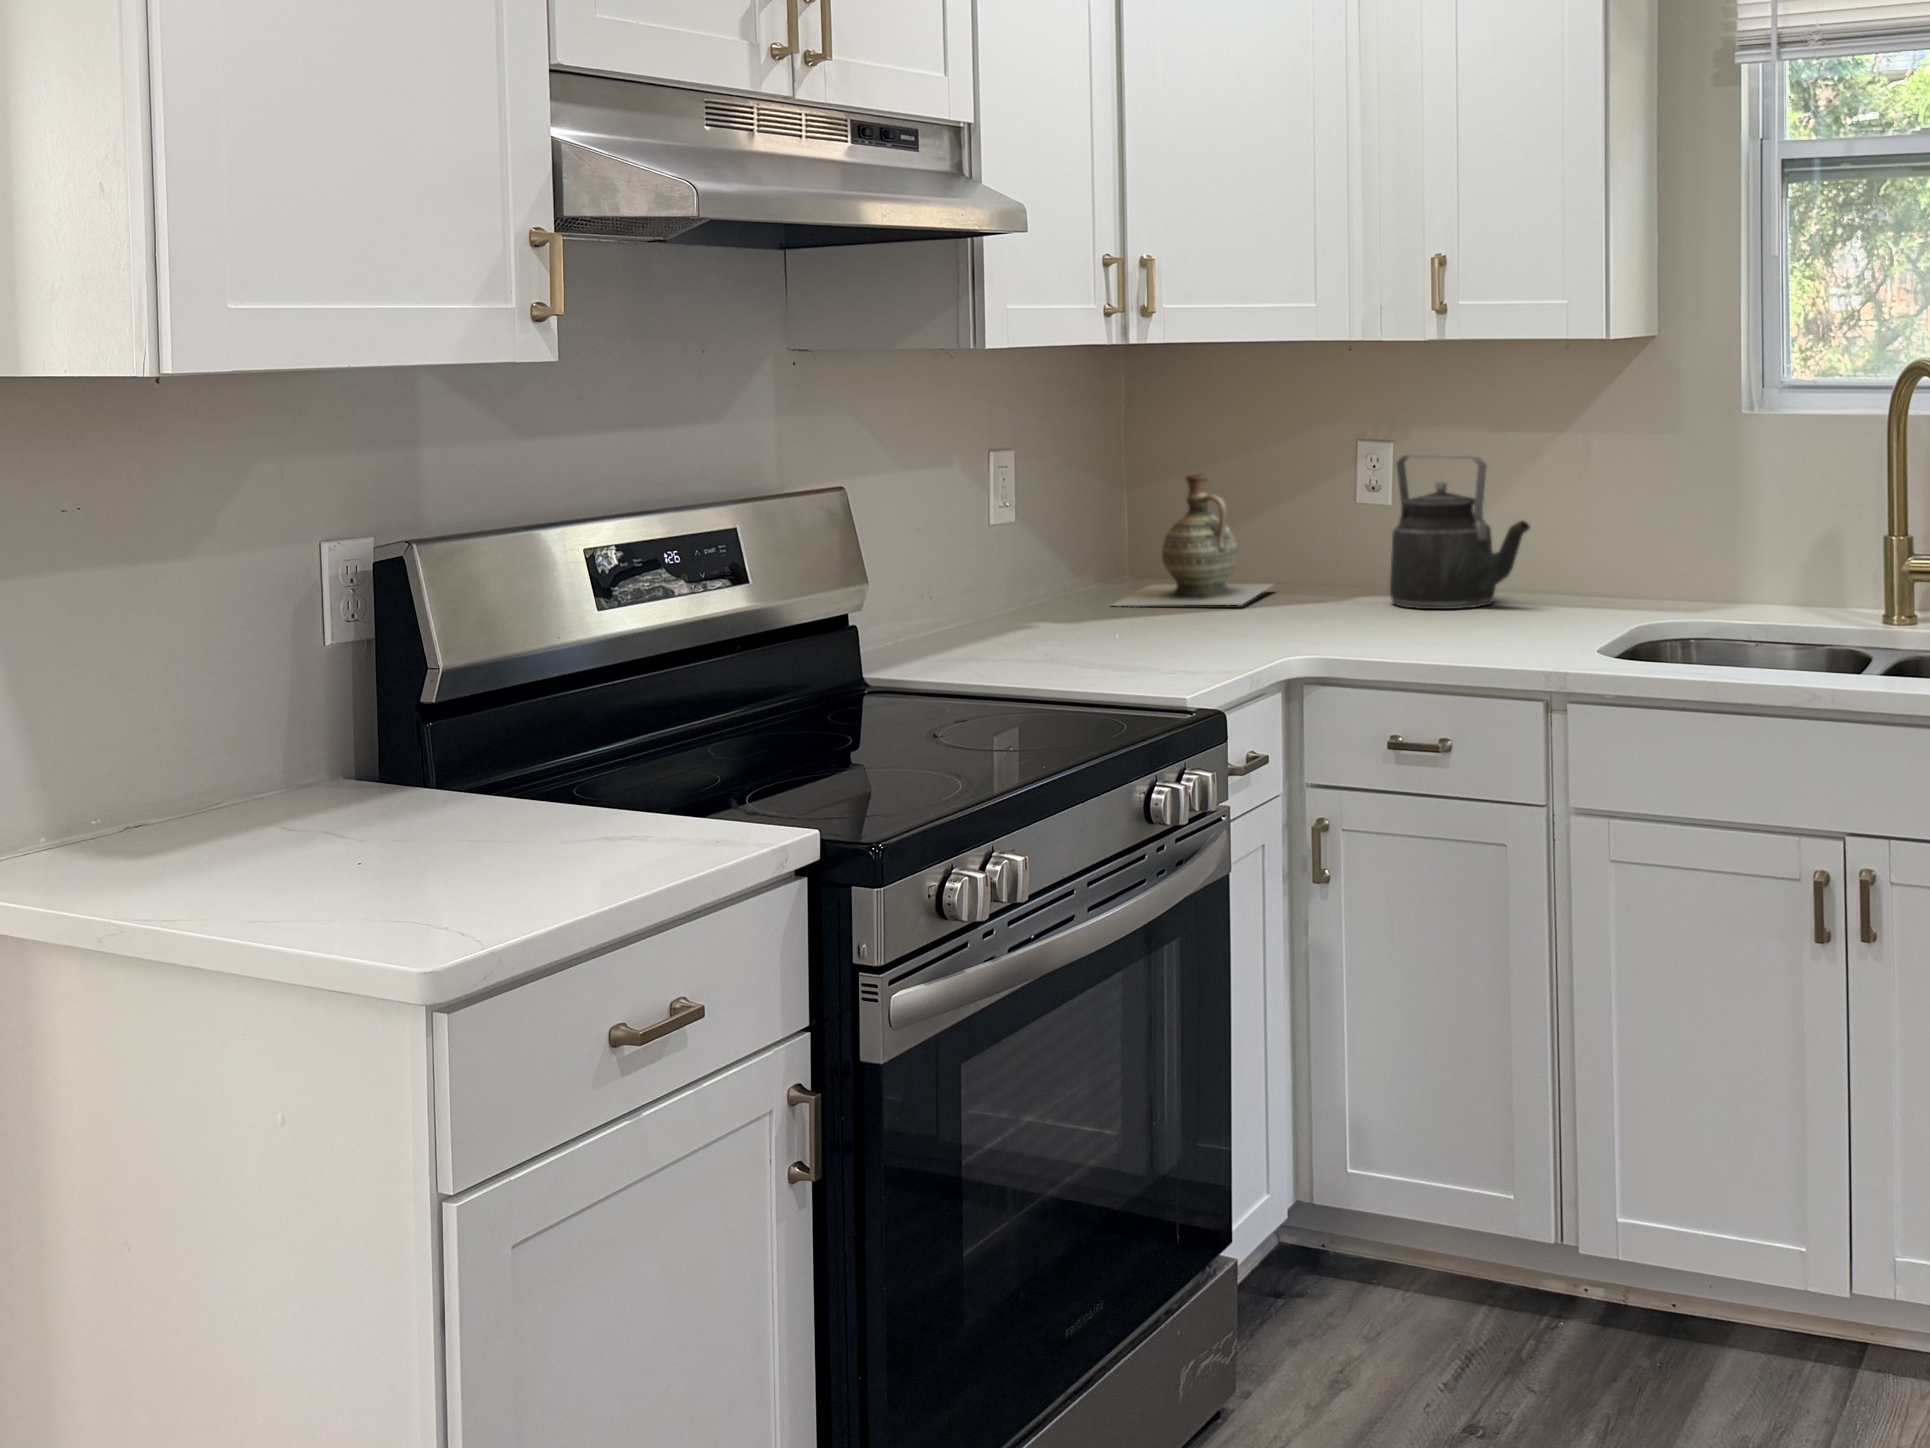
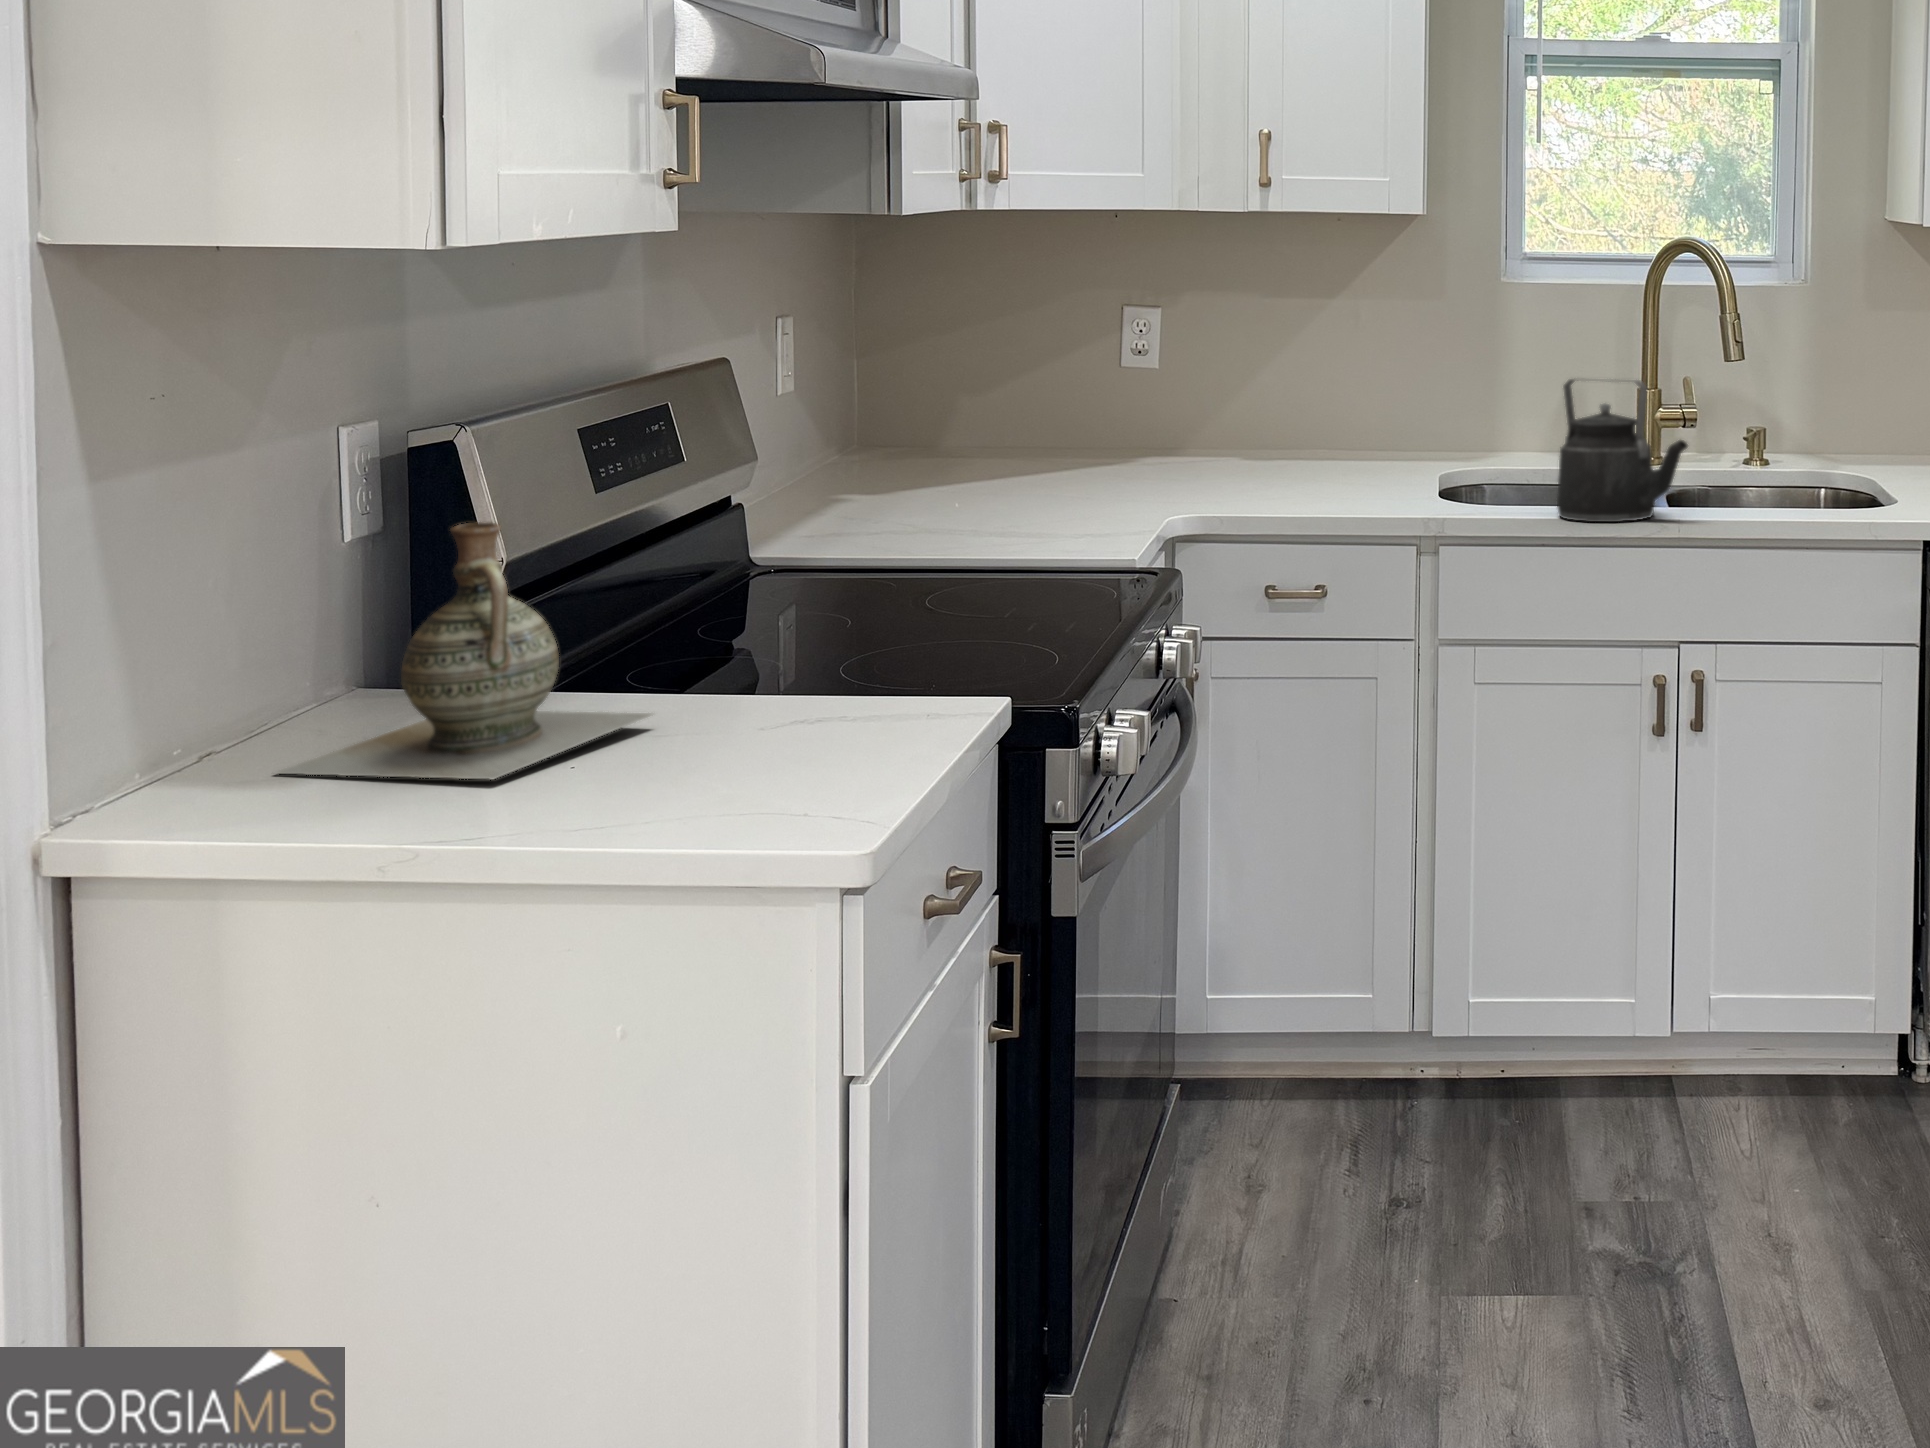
ceramic jug: present [1113,474,1272,606] -> present [273,522,652,779]

